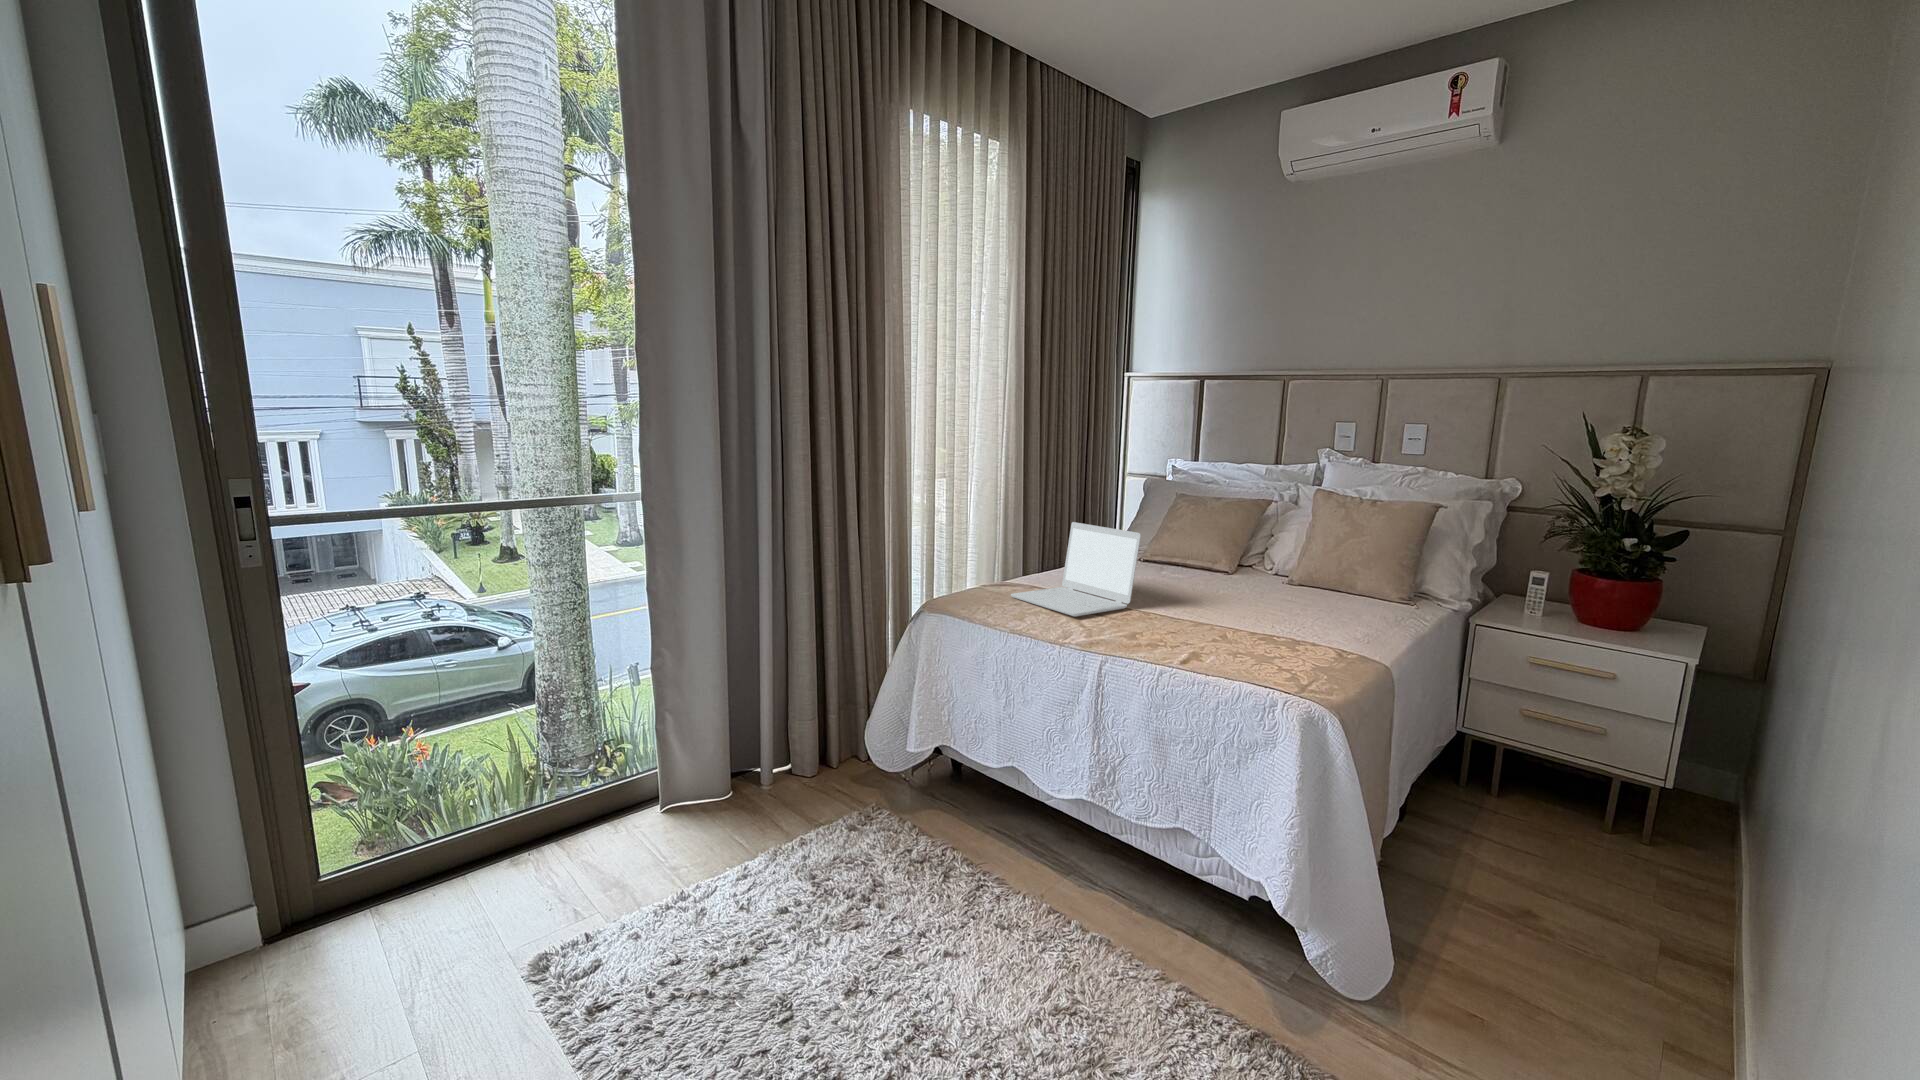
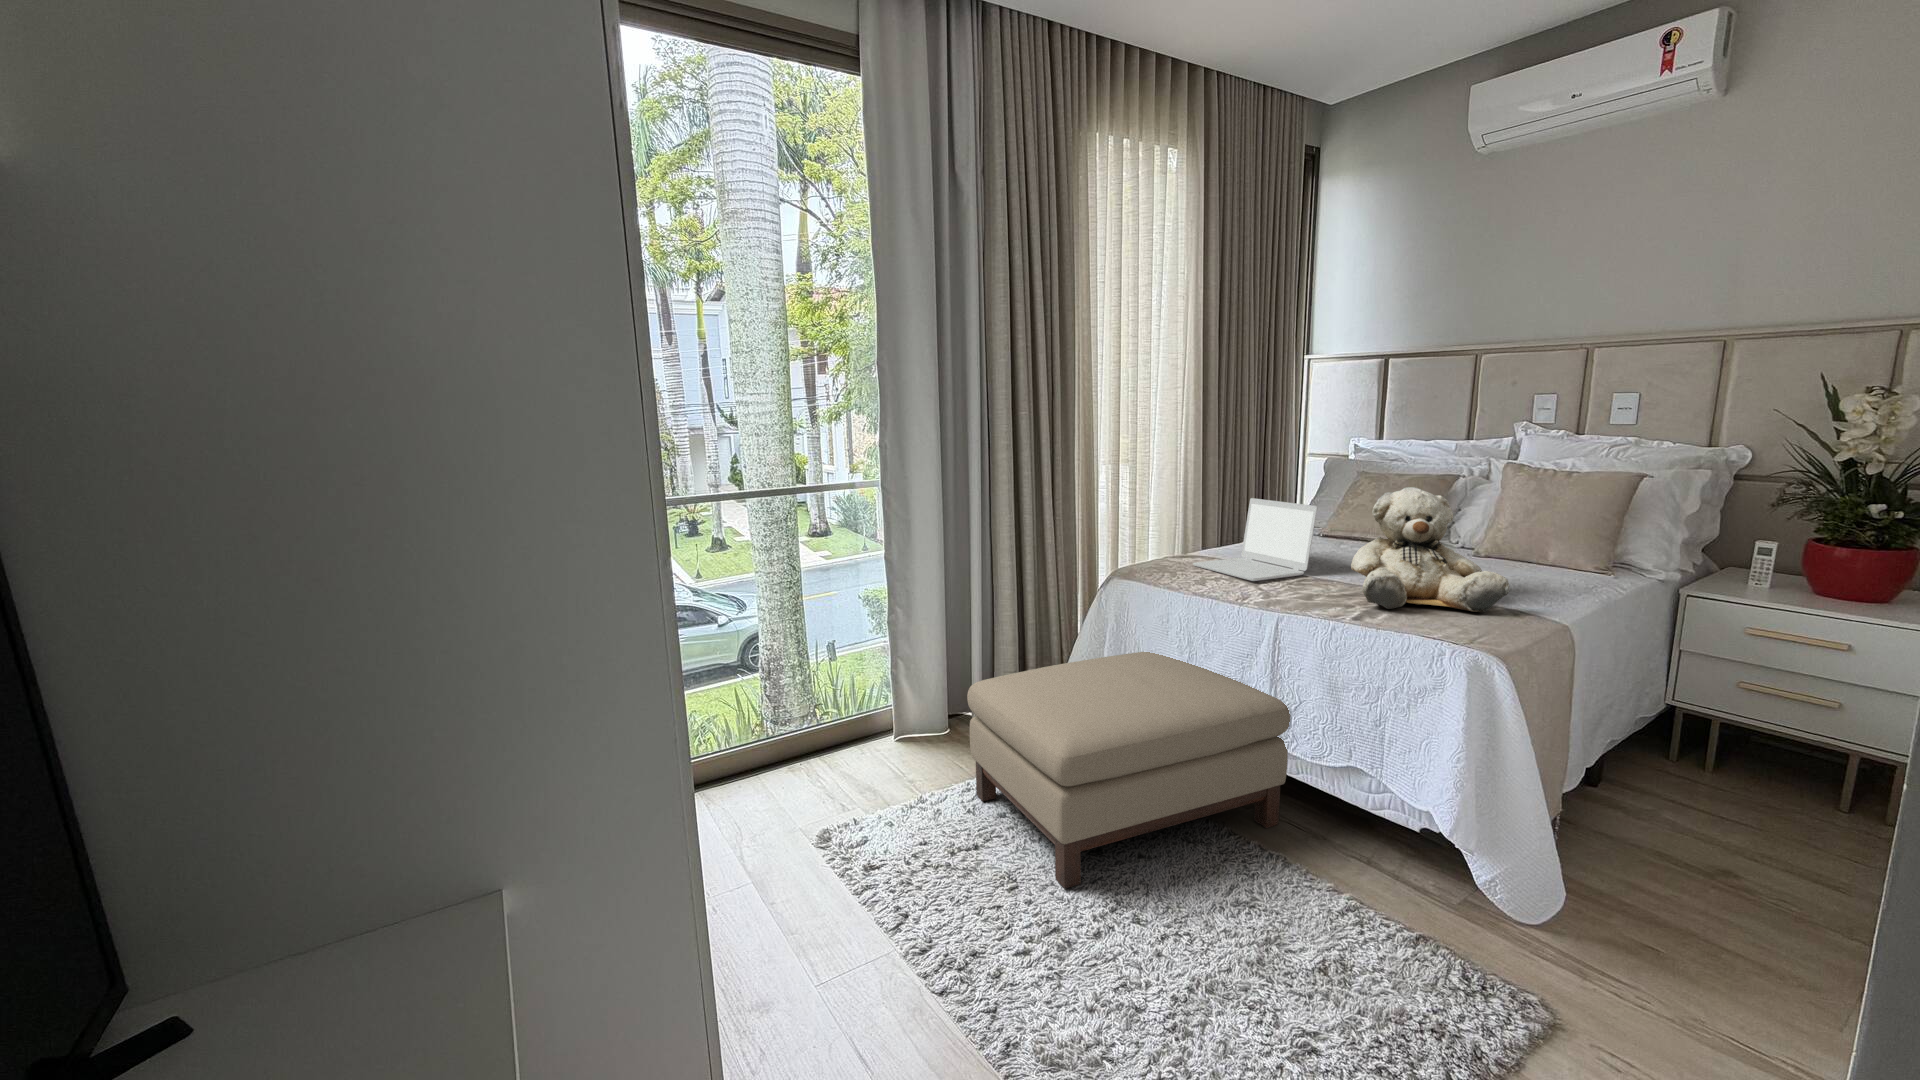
teddy bear: none [1176,516,1333,653] -> present [1351,487,1510,612]
ottoman: none [741,694,1114,1012] -> present [967,652,1290,888]

